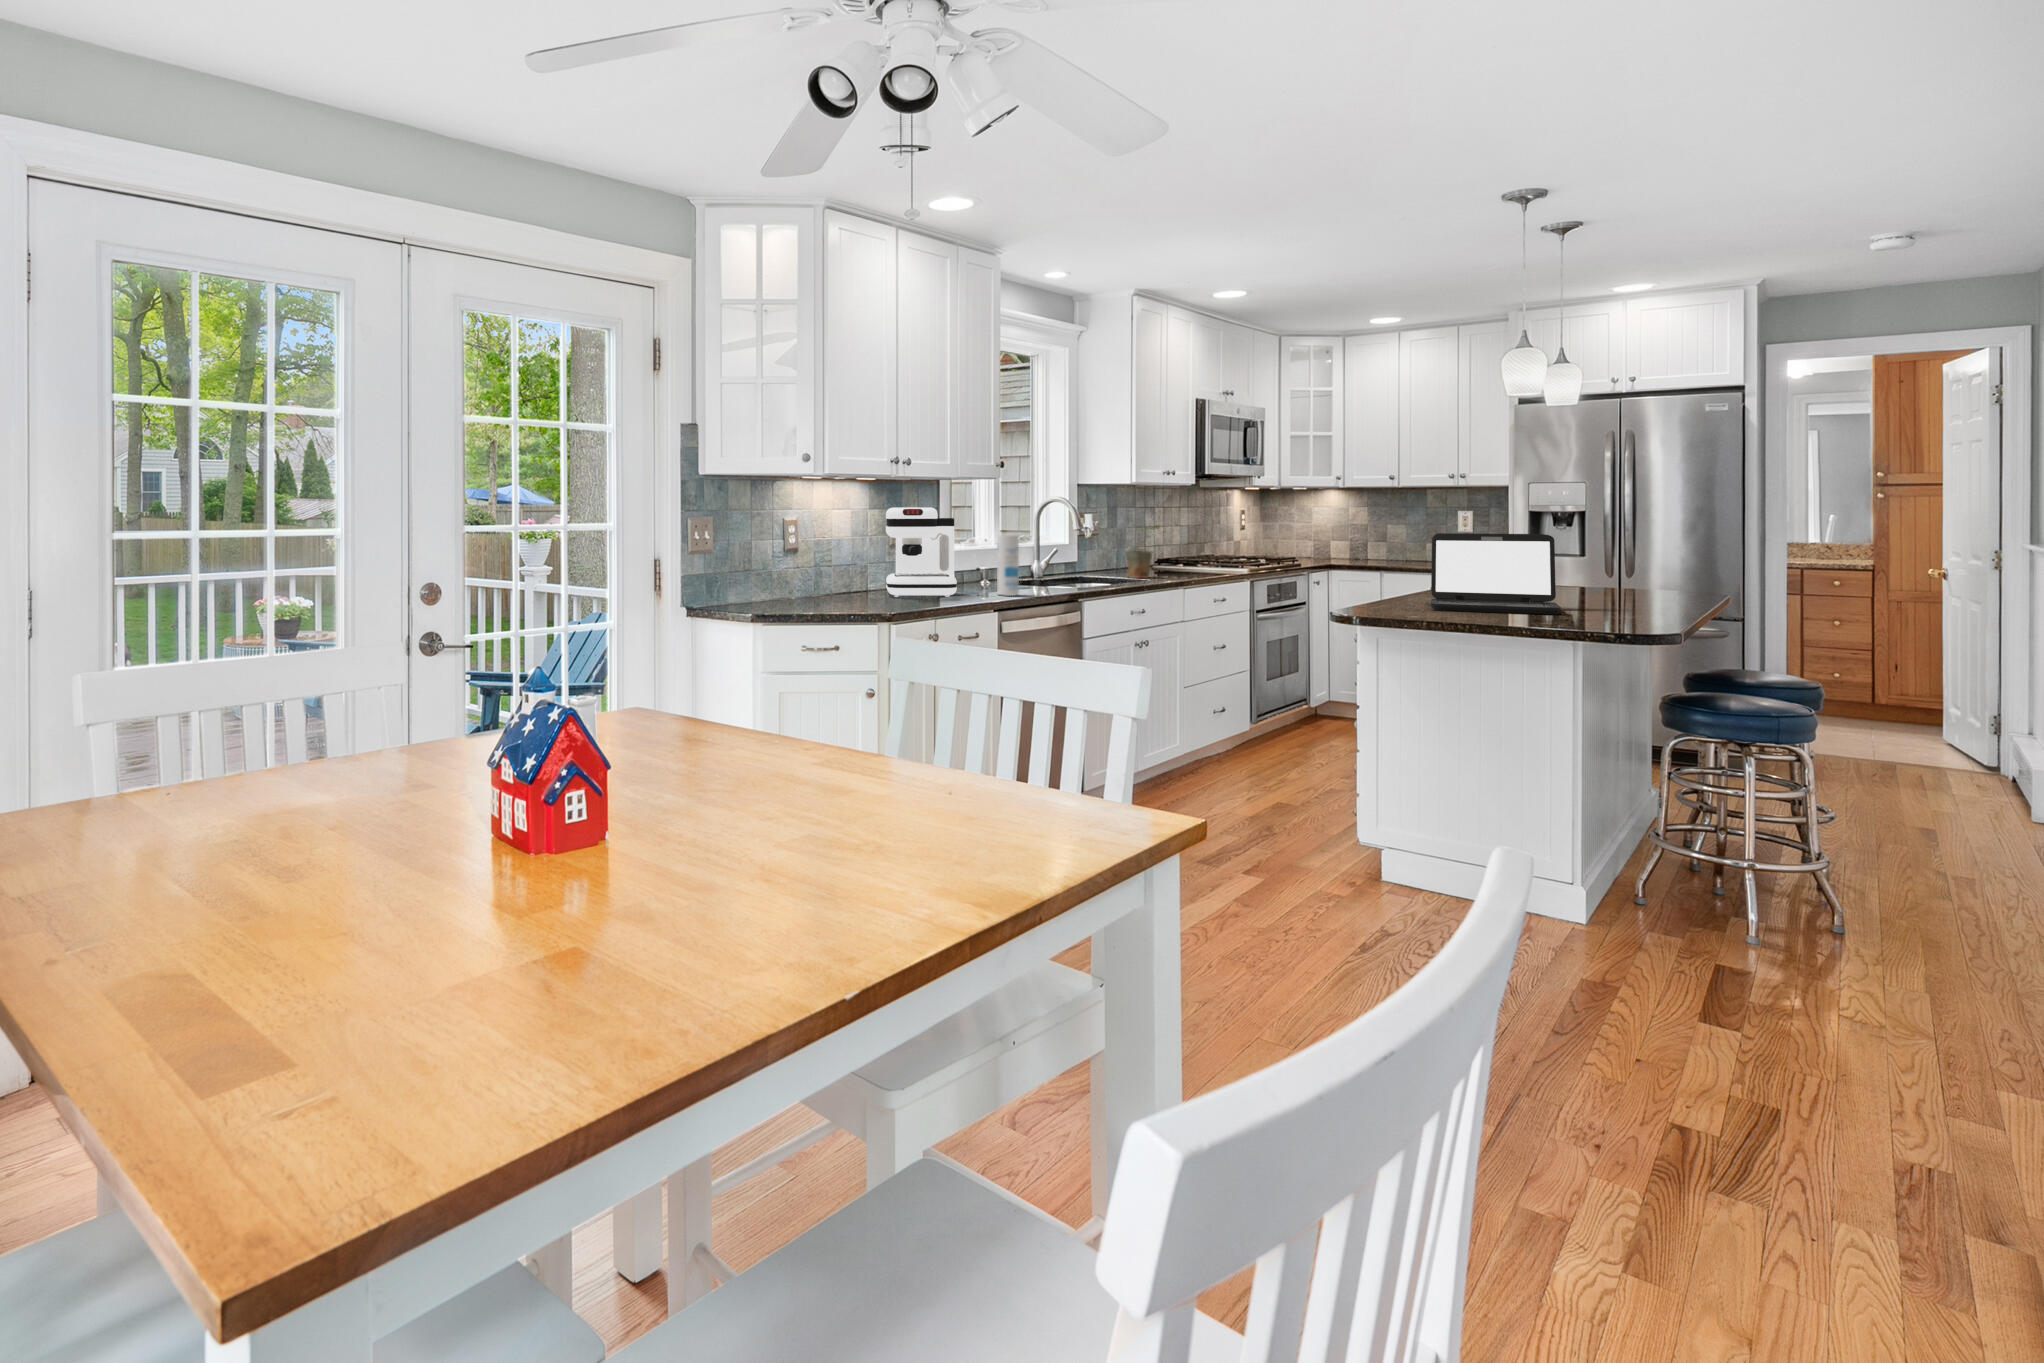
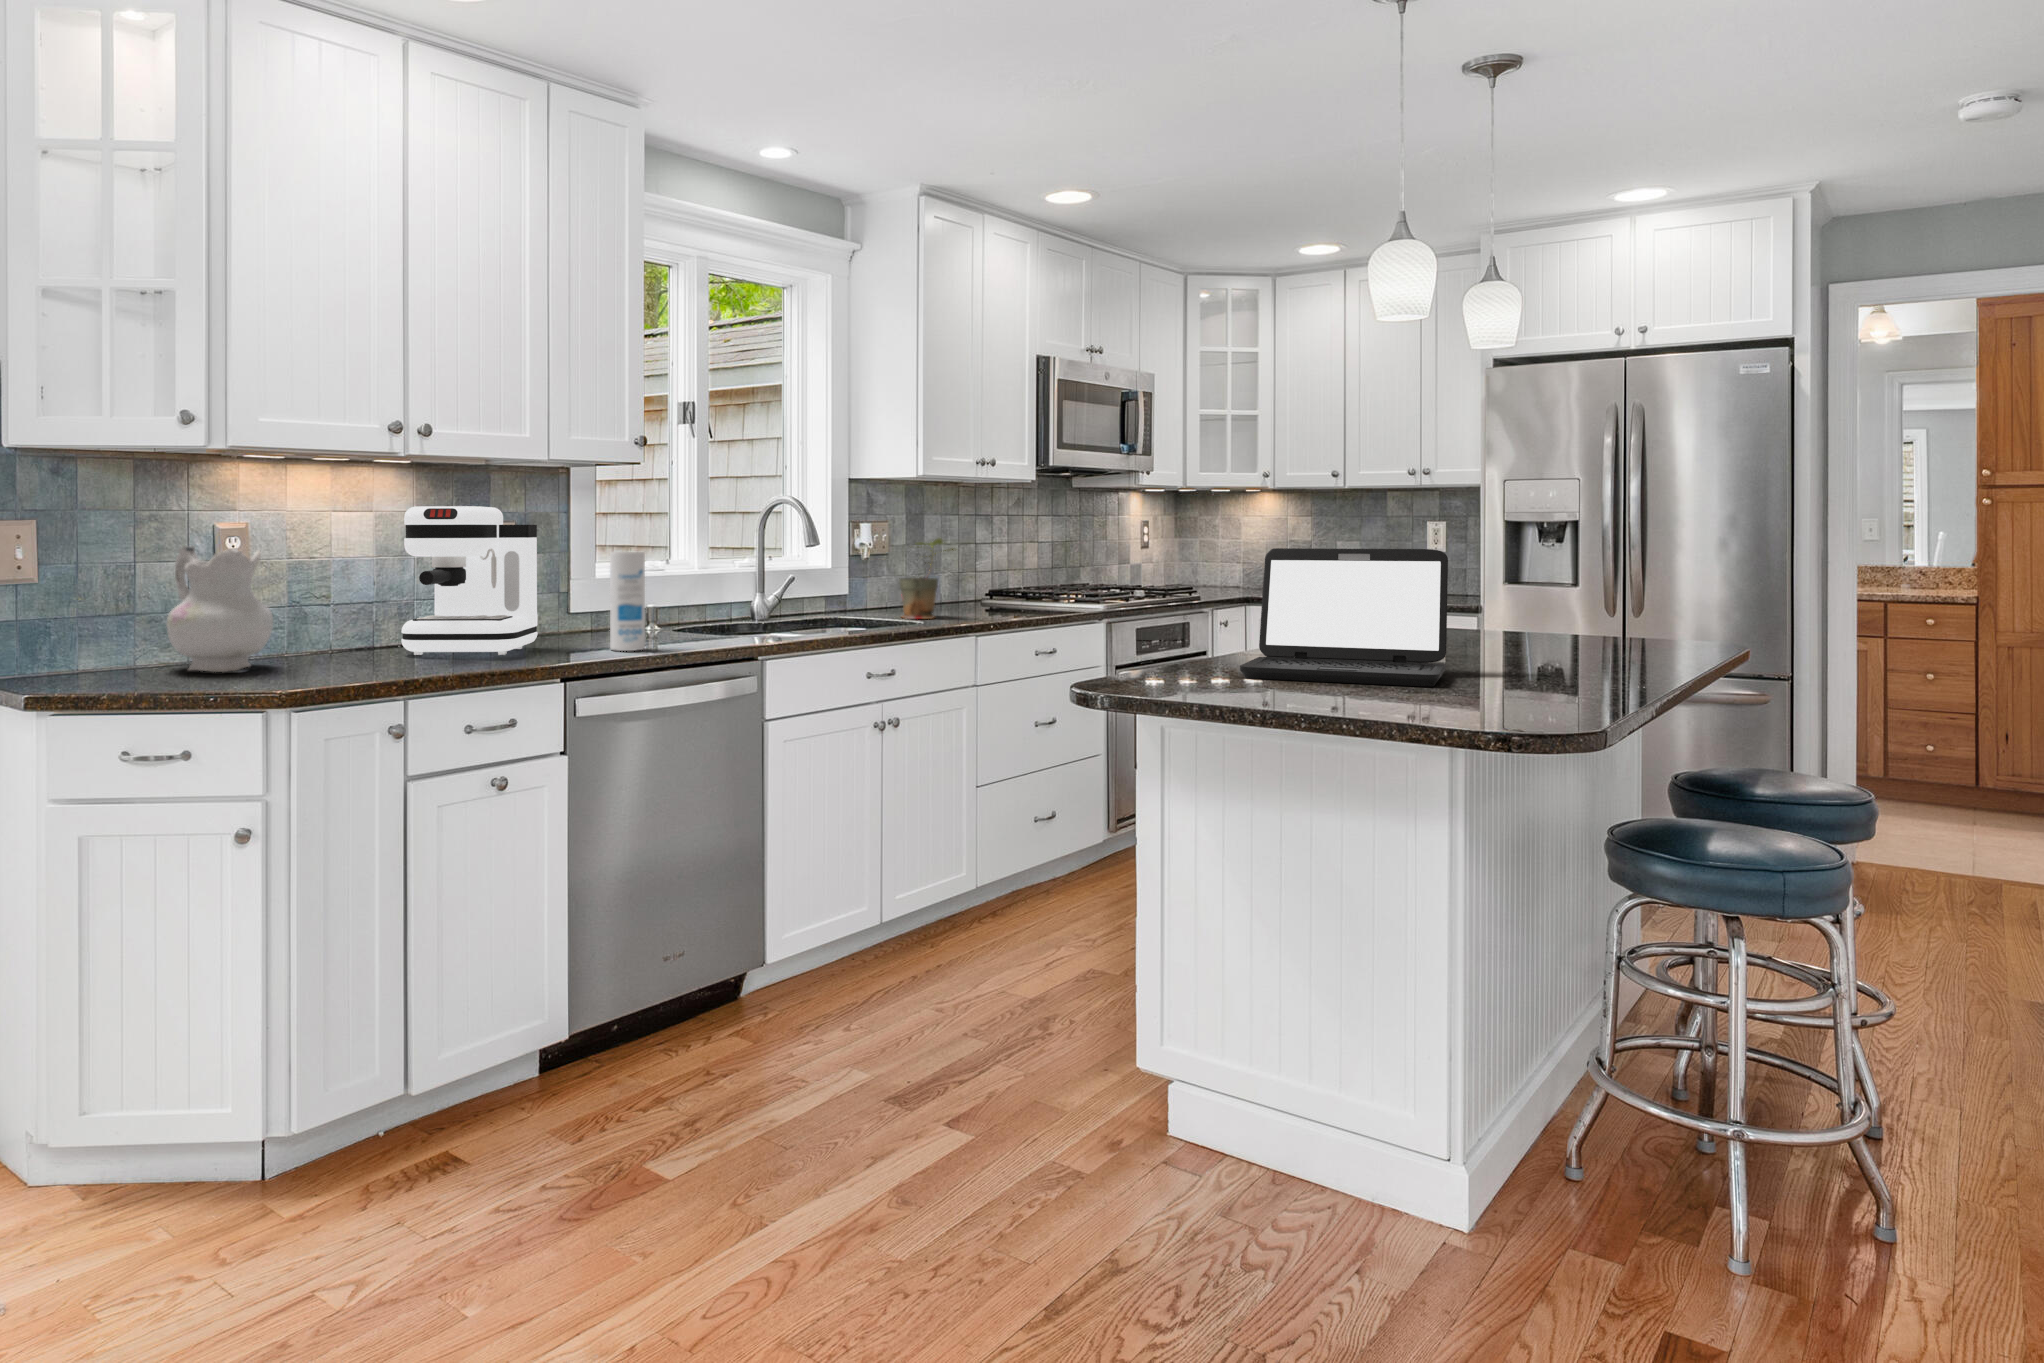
ceramic pitcher: none [780,531,840,605] -> present [166,545,273,672]

